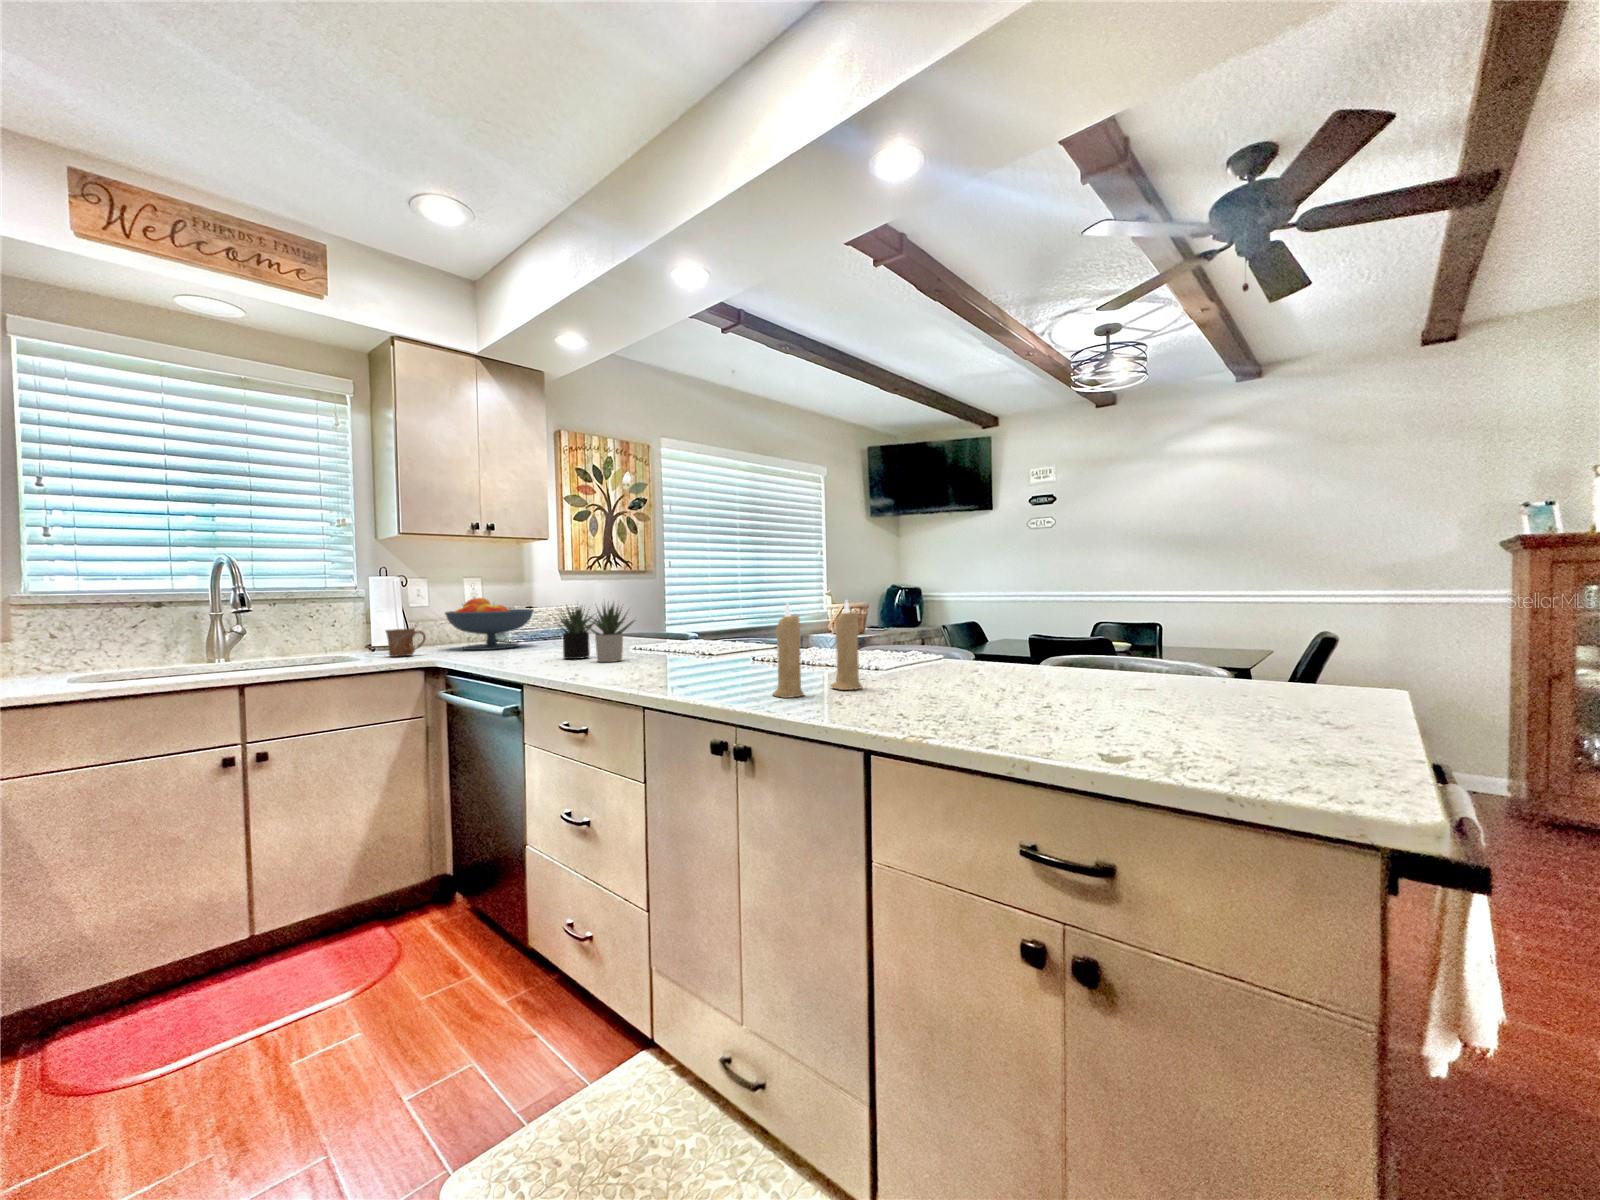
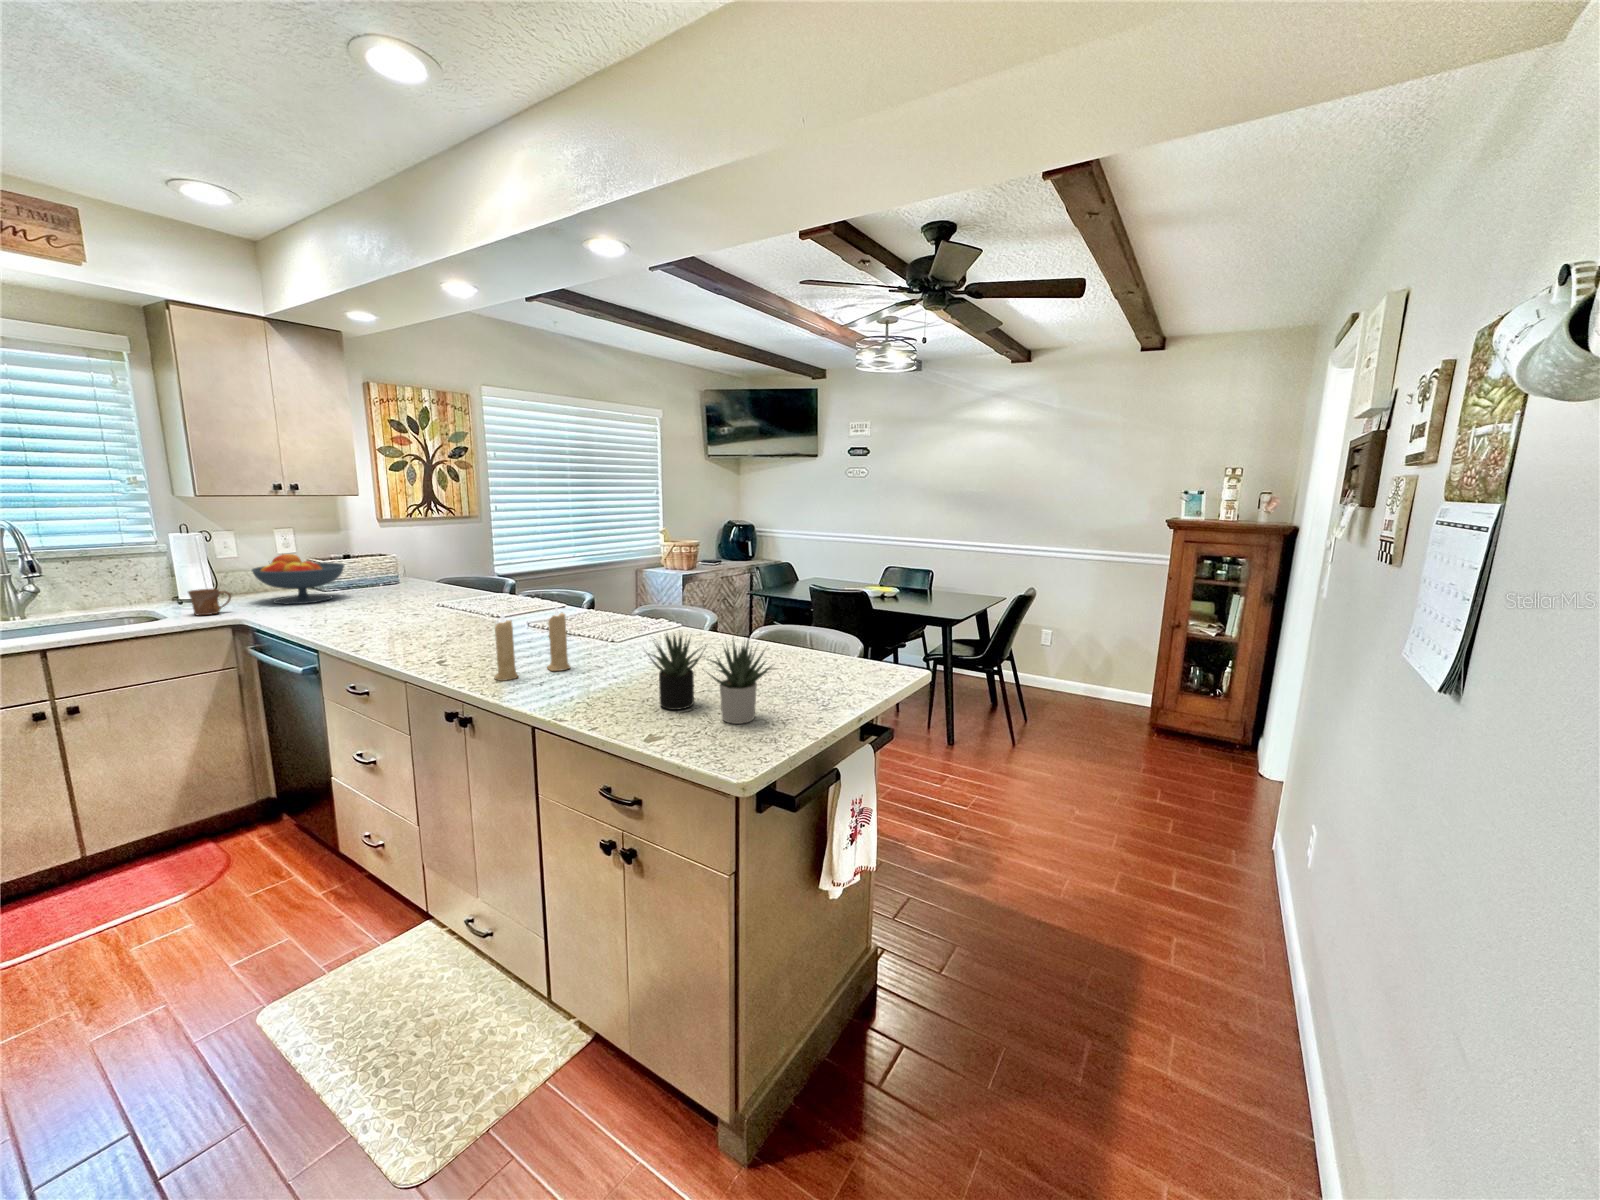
succulent plant: present [558,604,634,662] -> present [648,635,772,724]

